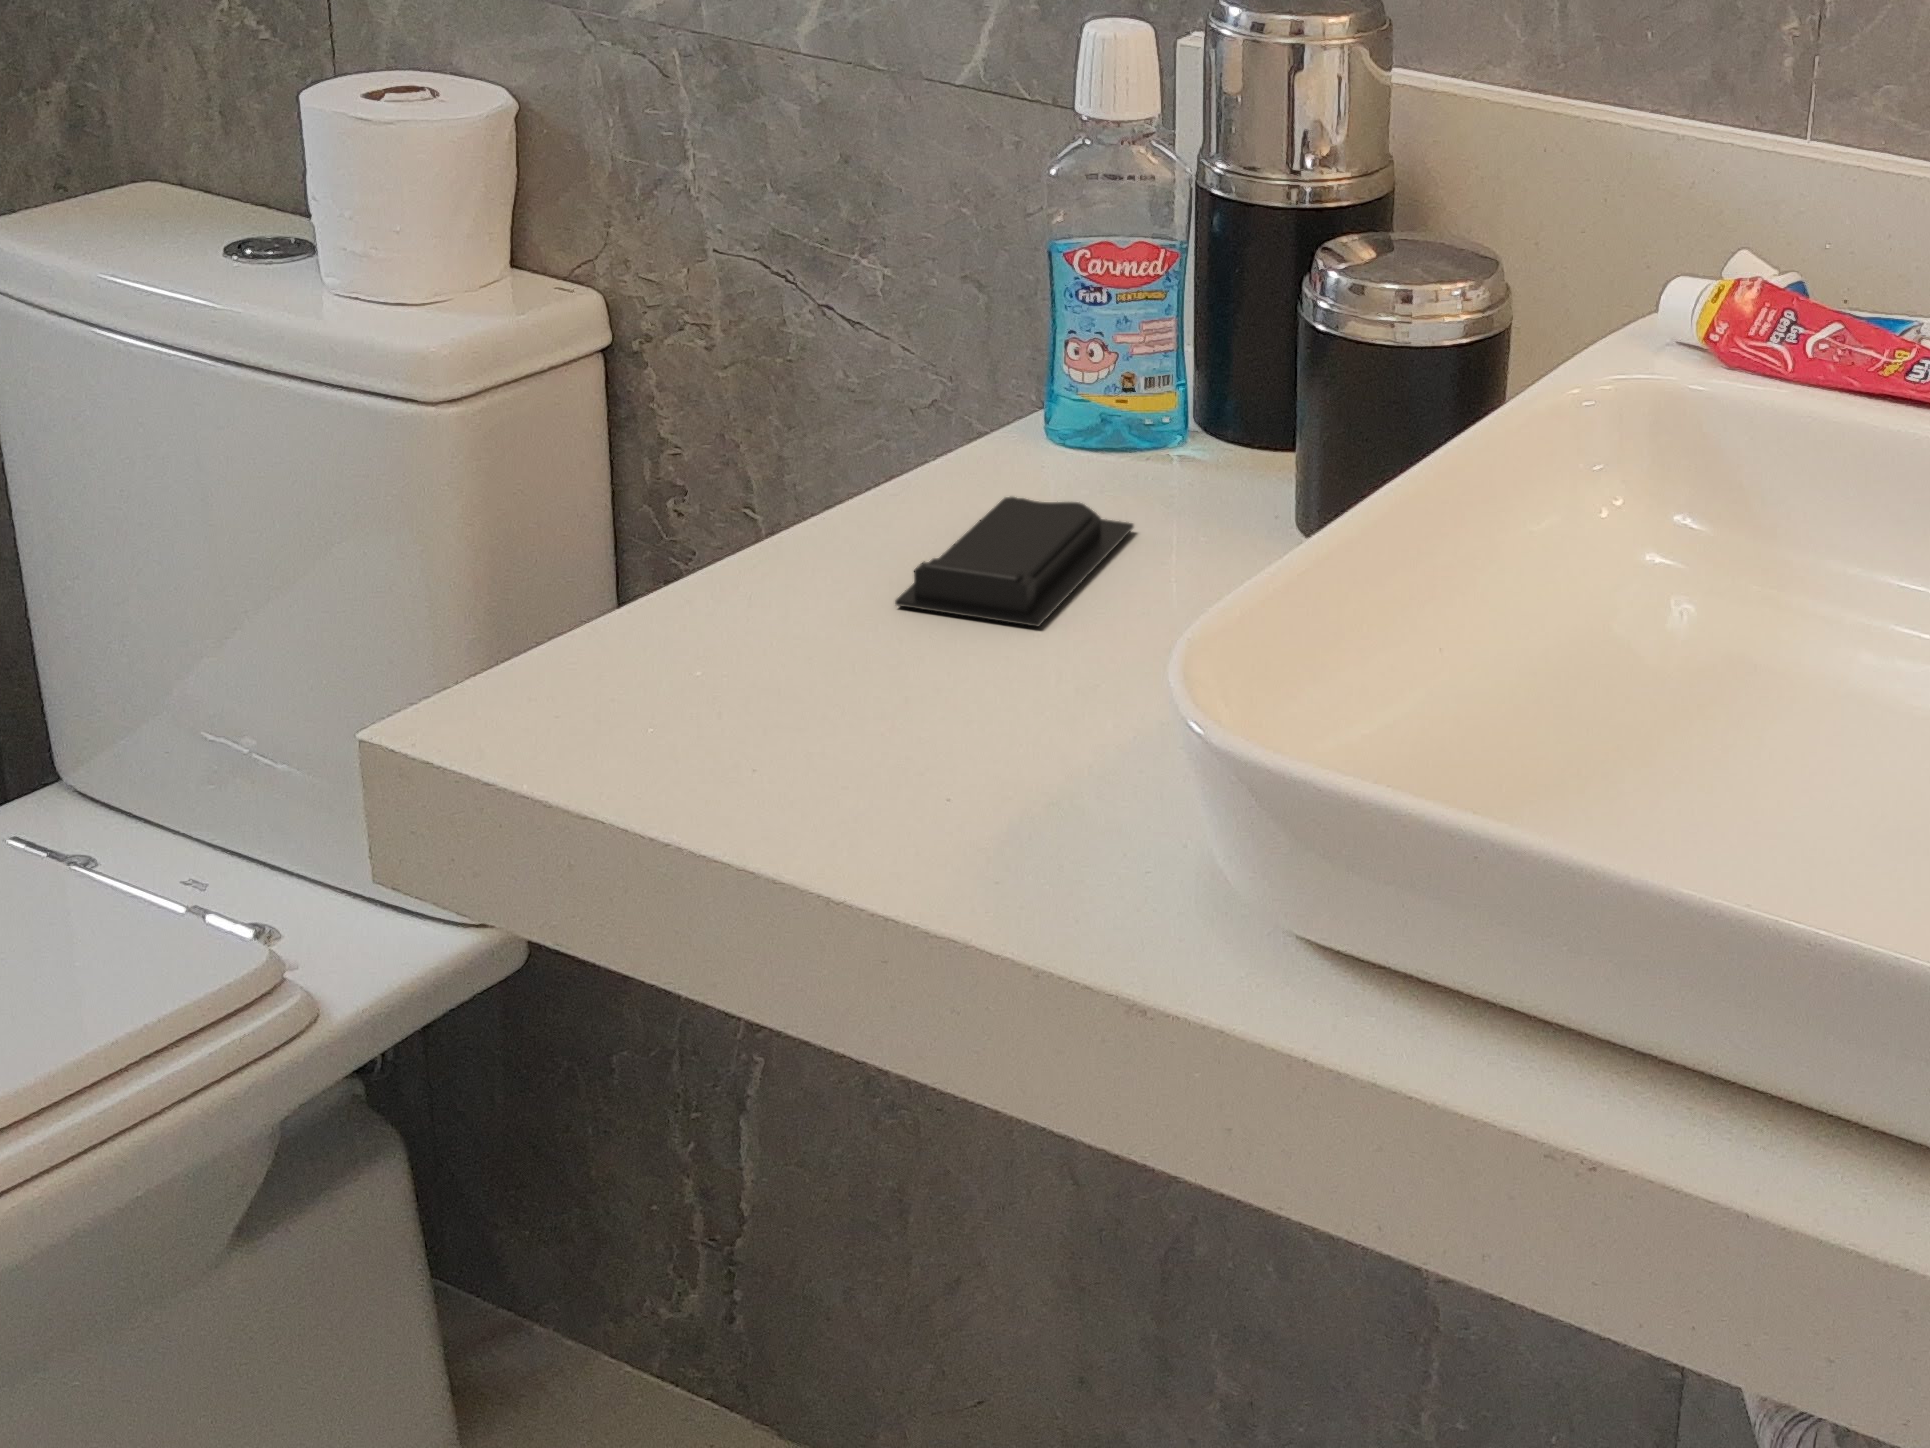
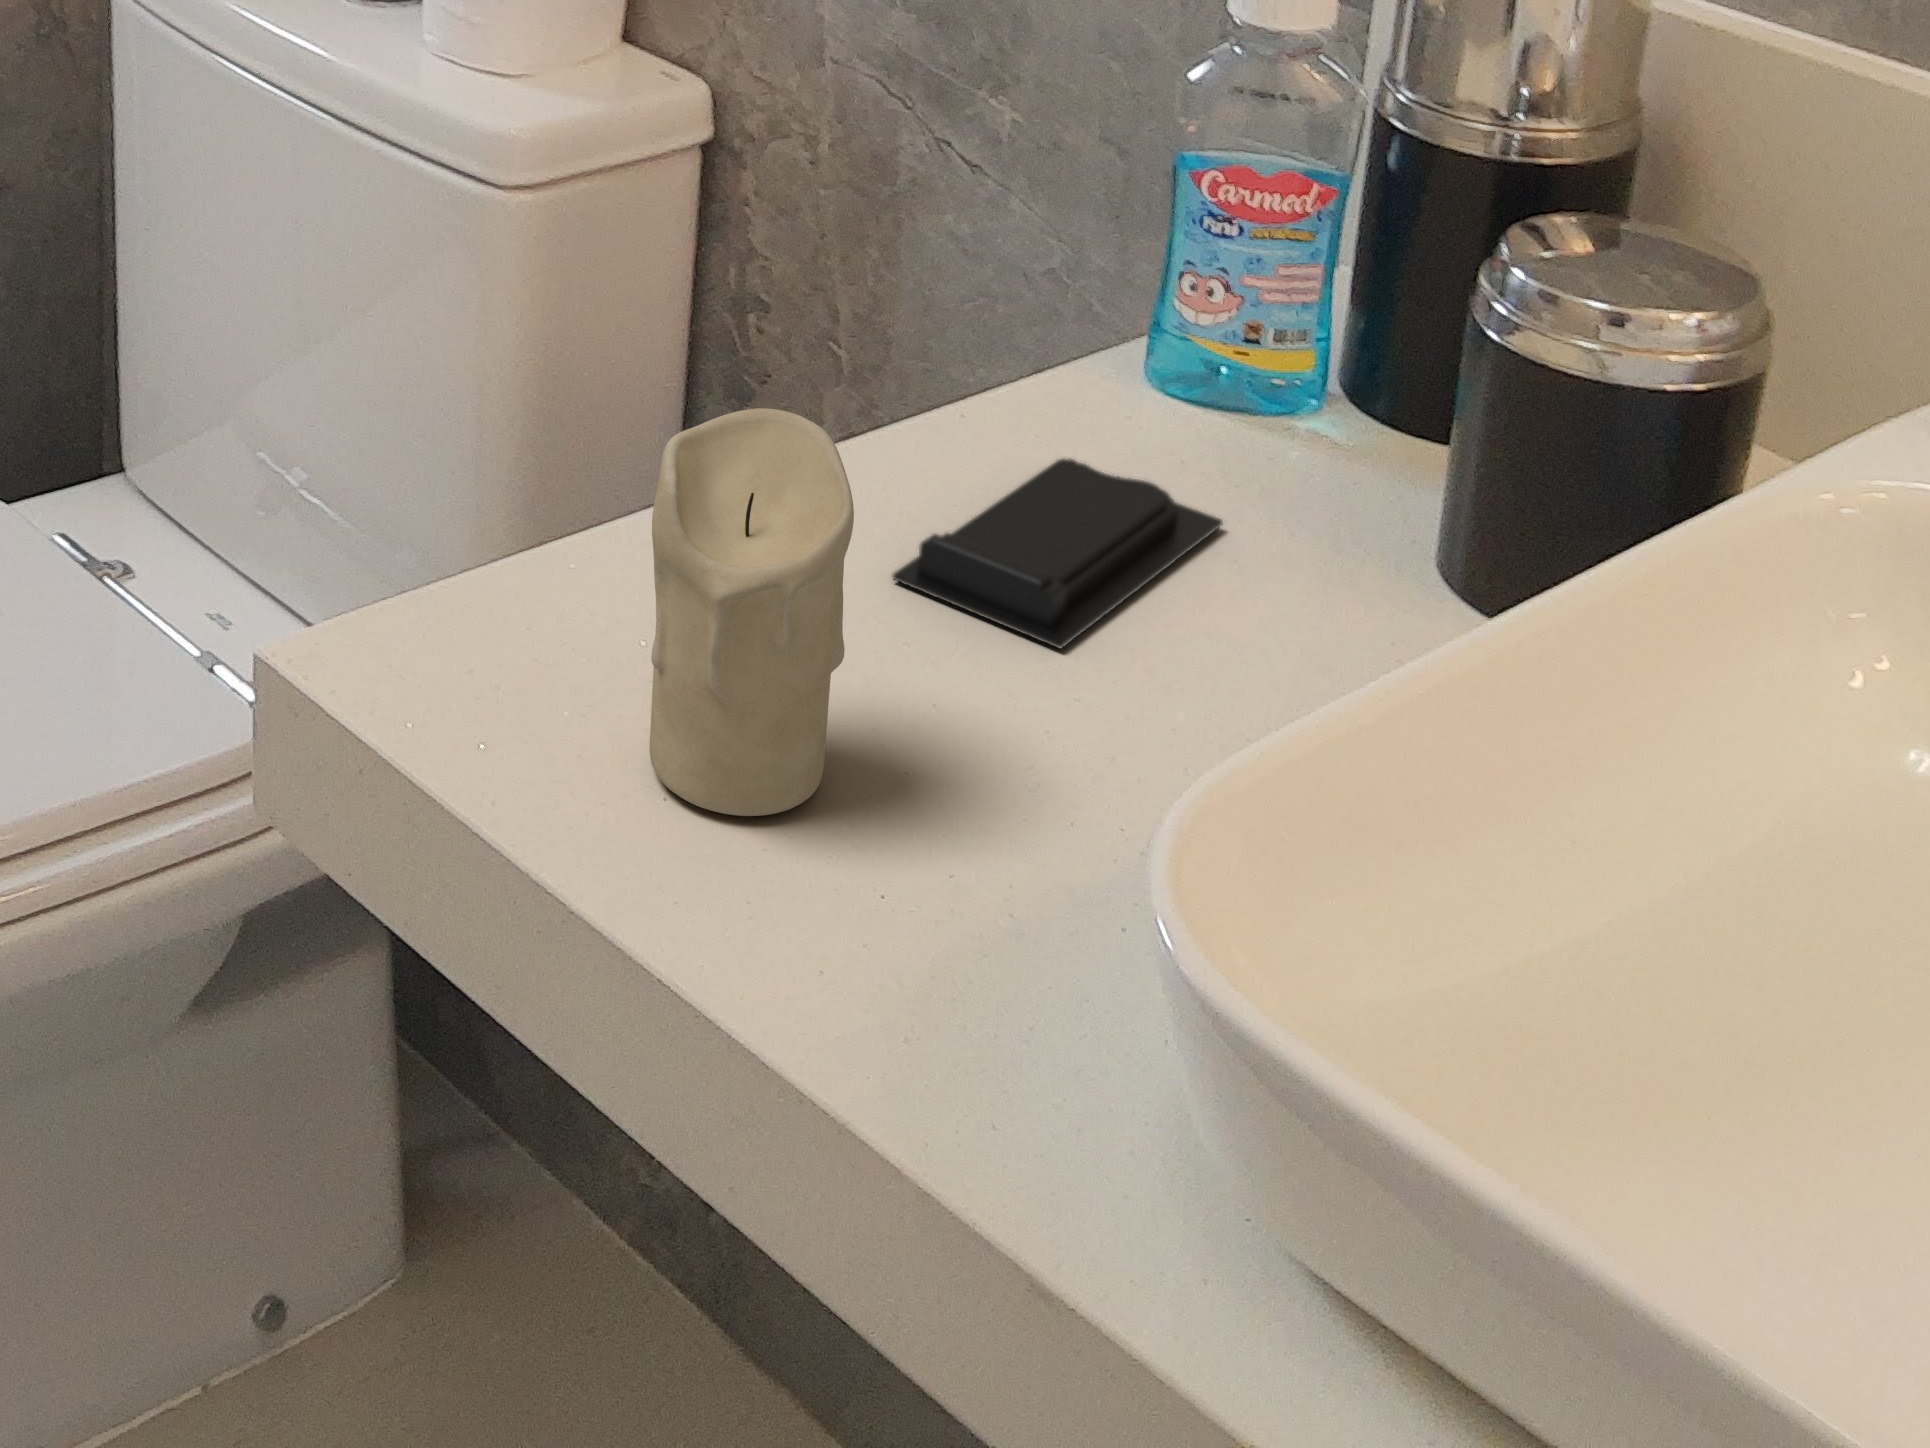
candle: none [727,441,894,776] -> present [649,408,854,816]

